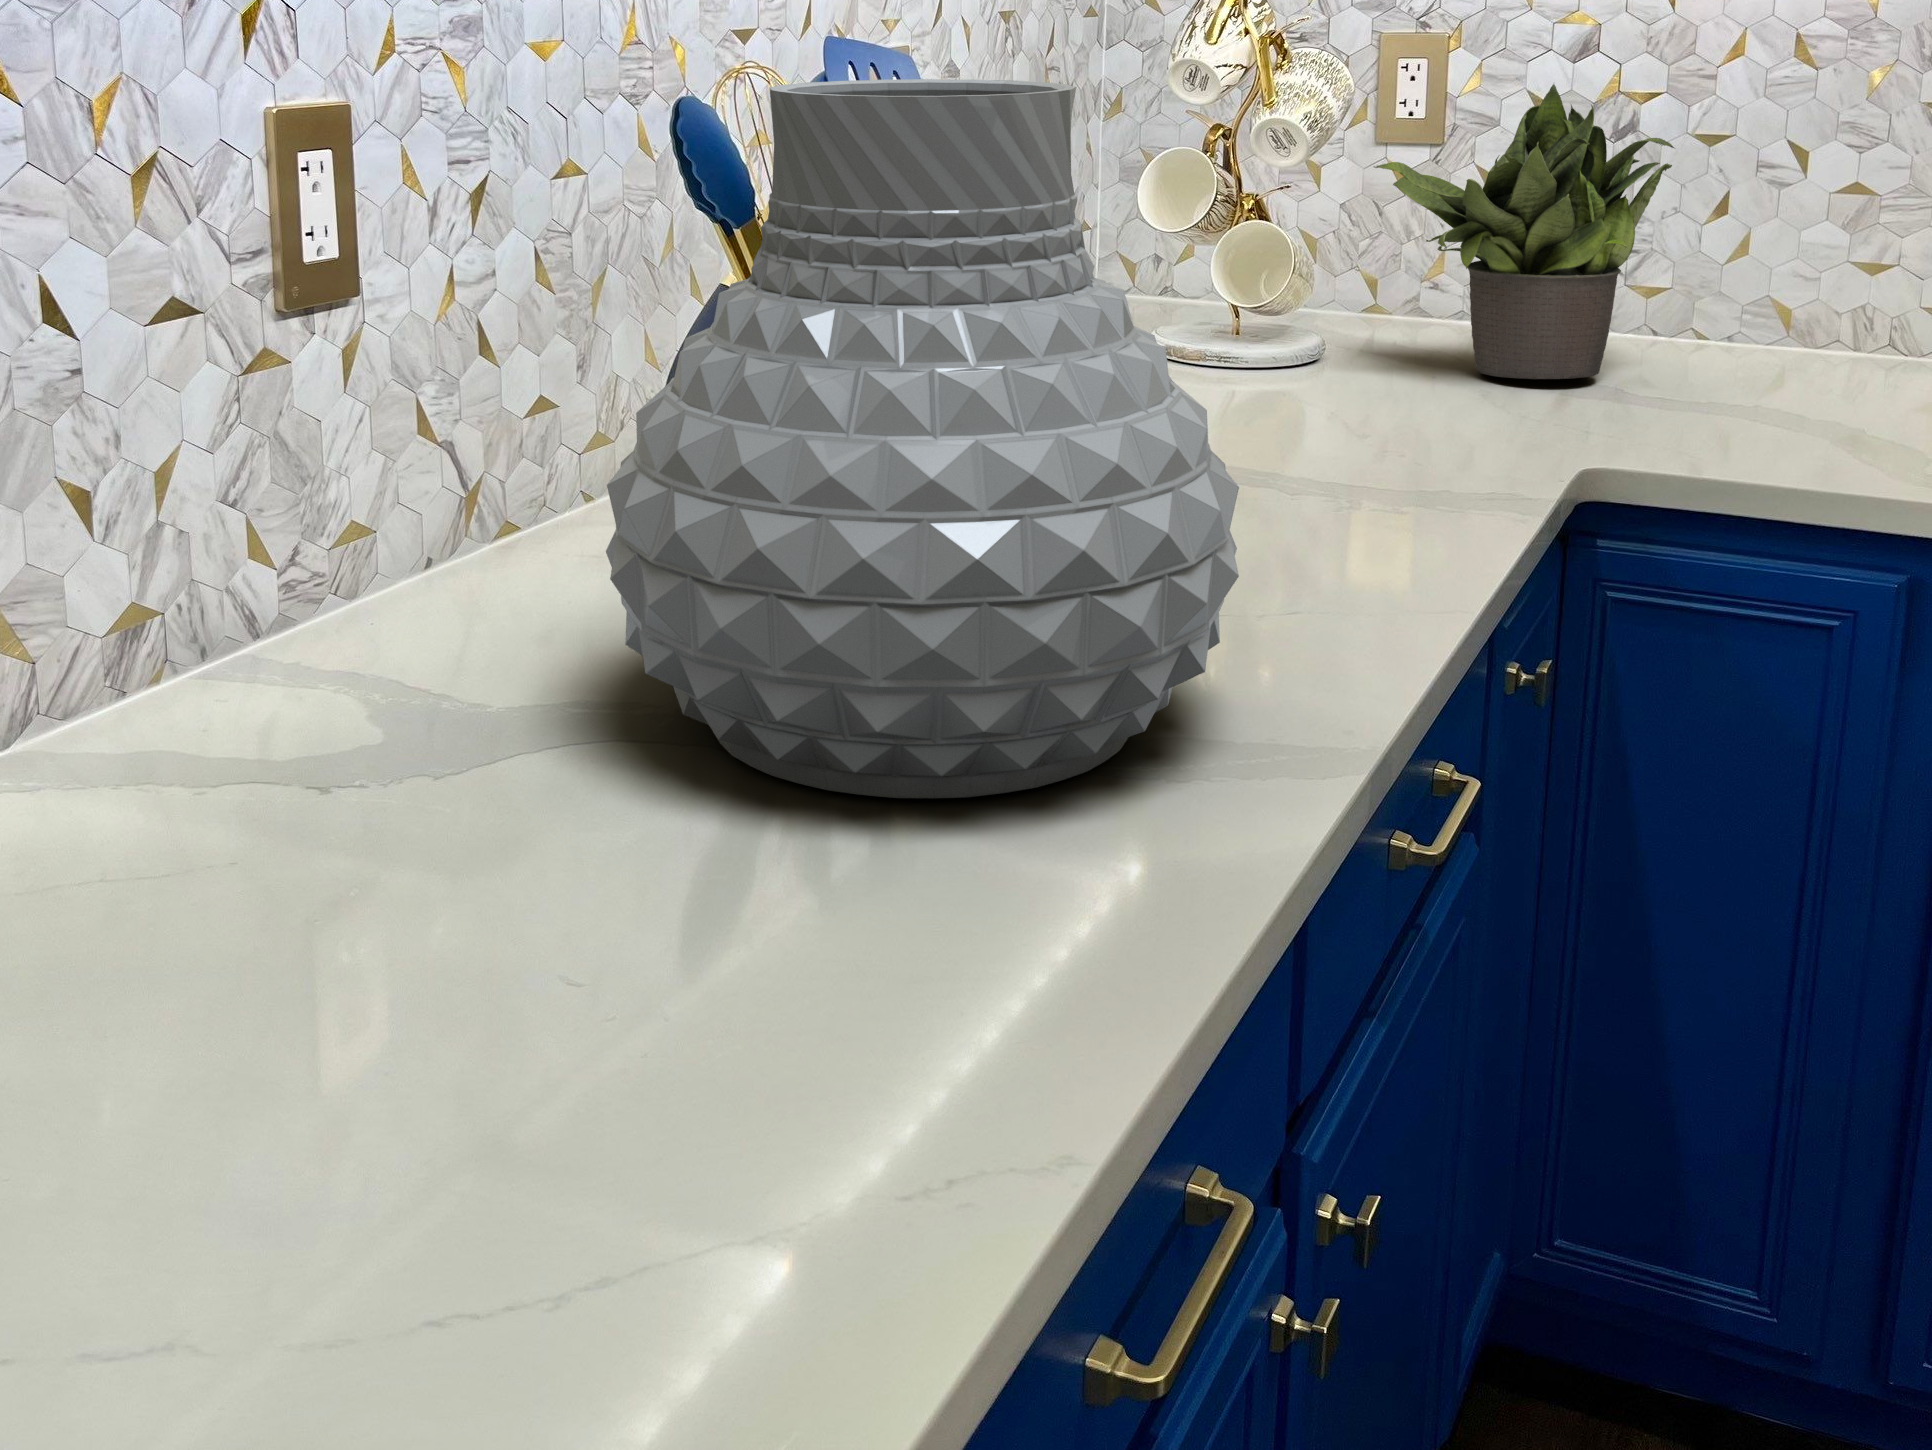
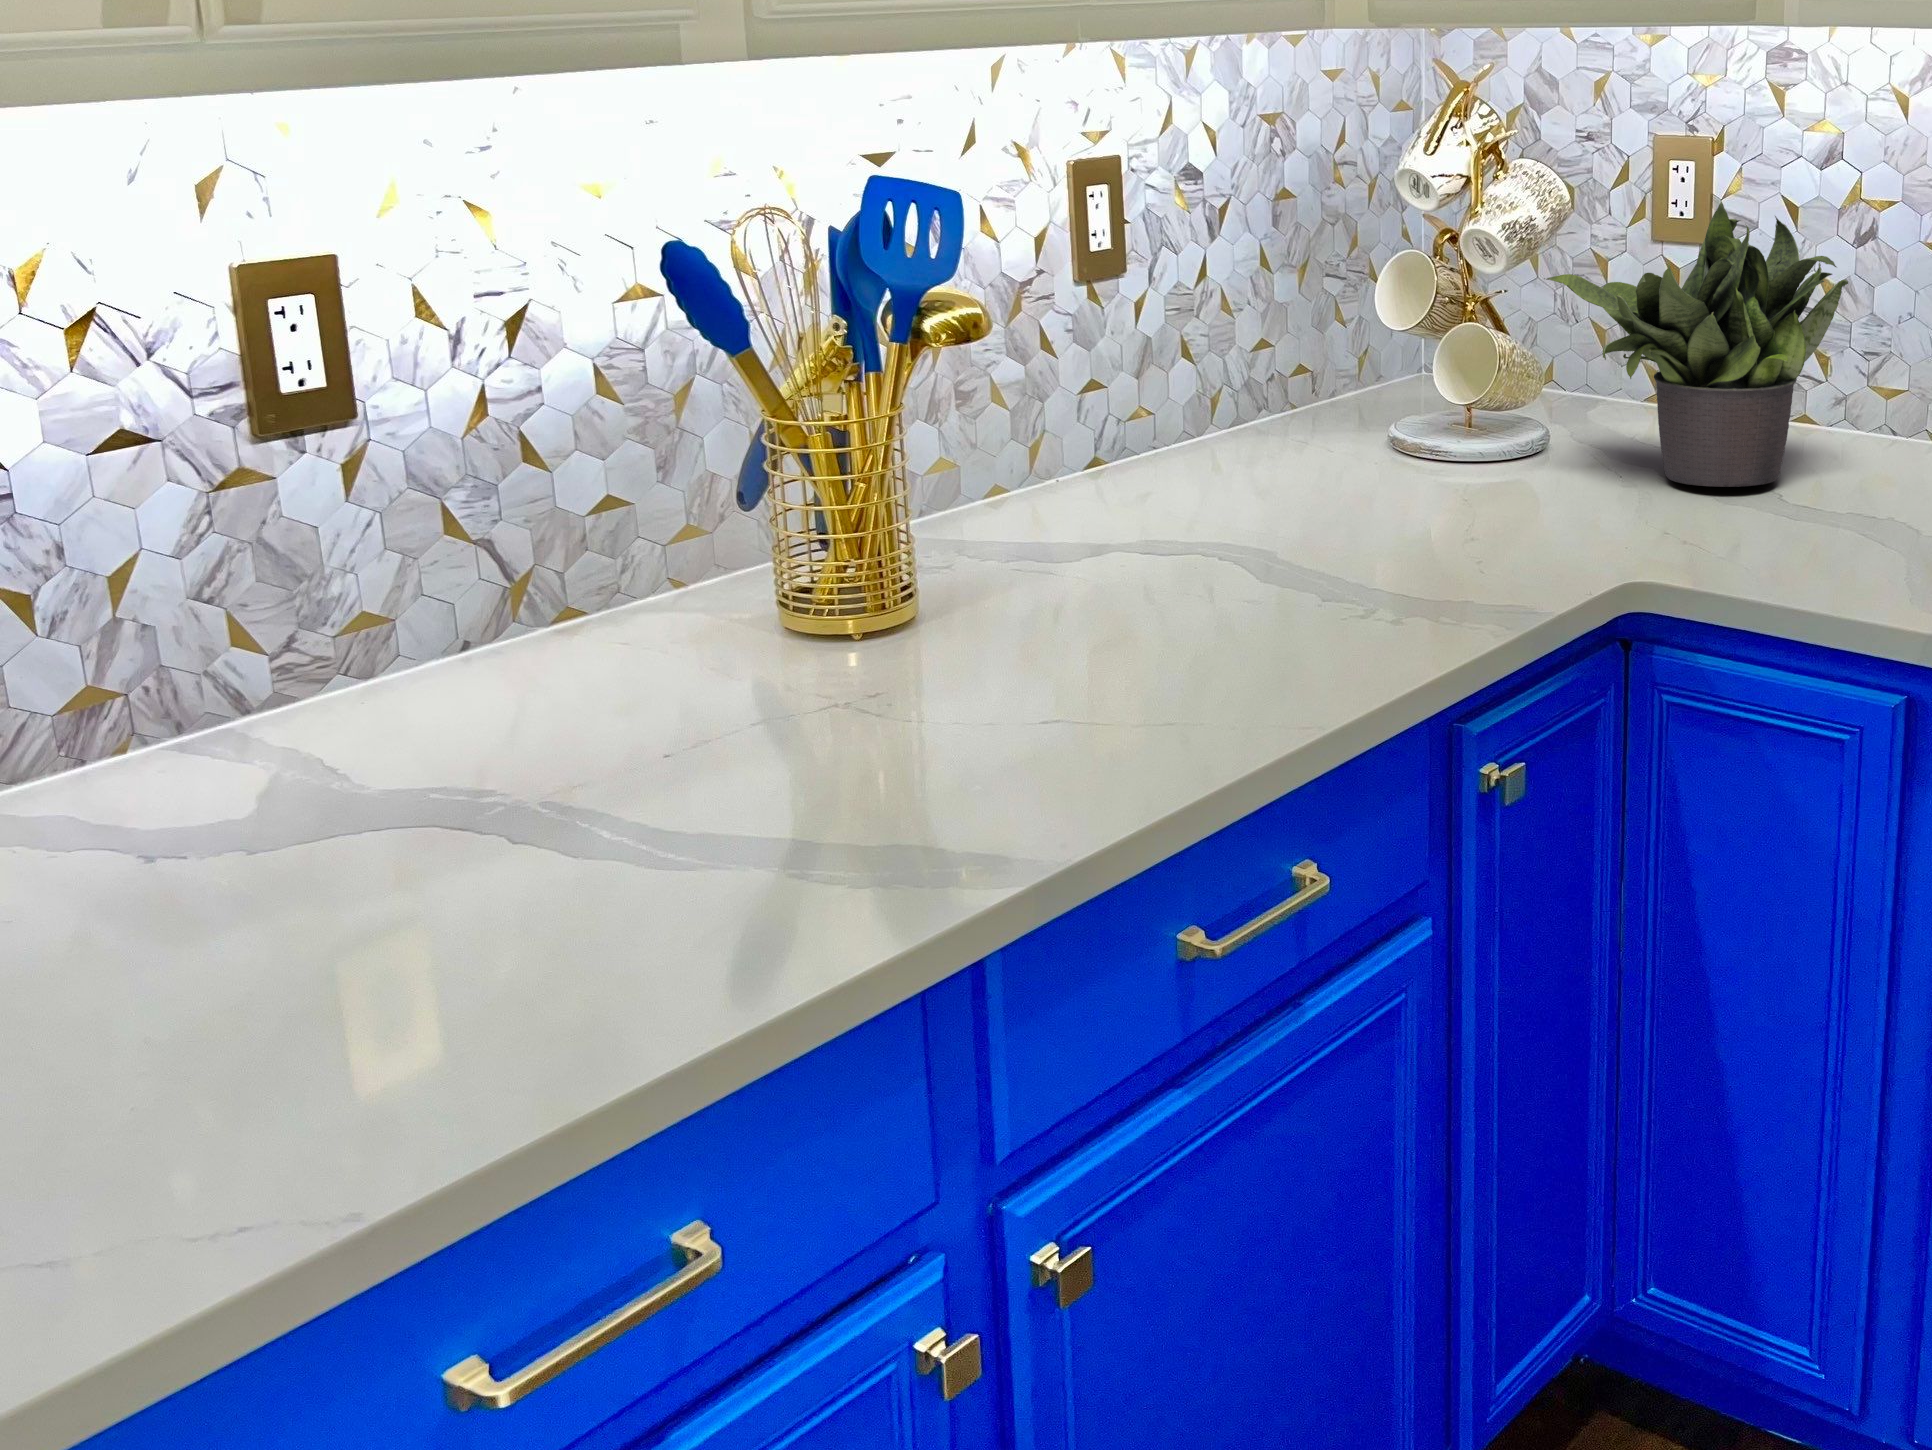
vase: present [606,79,1239,798] -> none [380,262,963,895]

